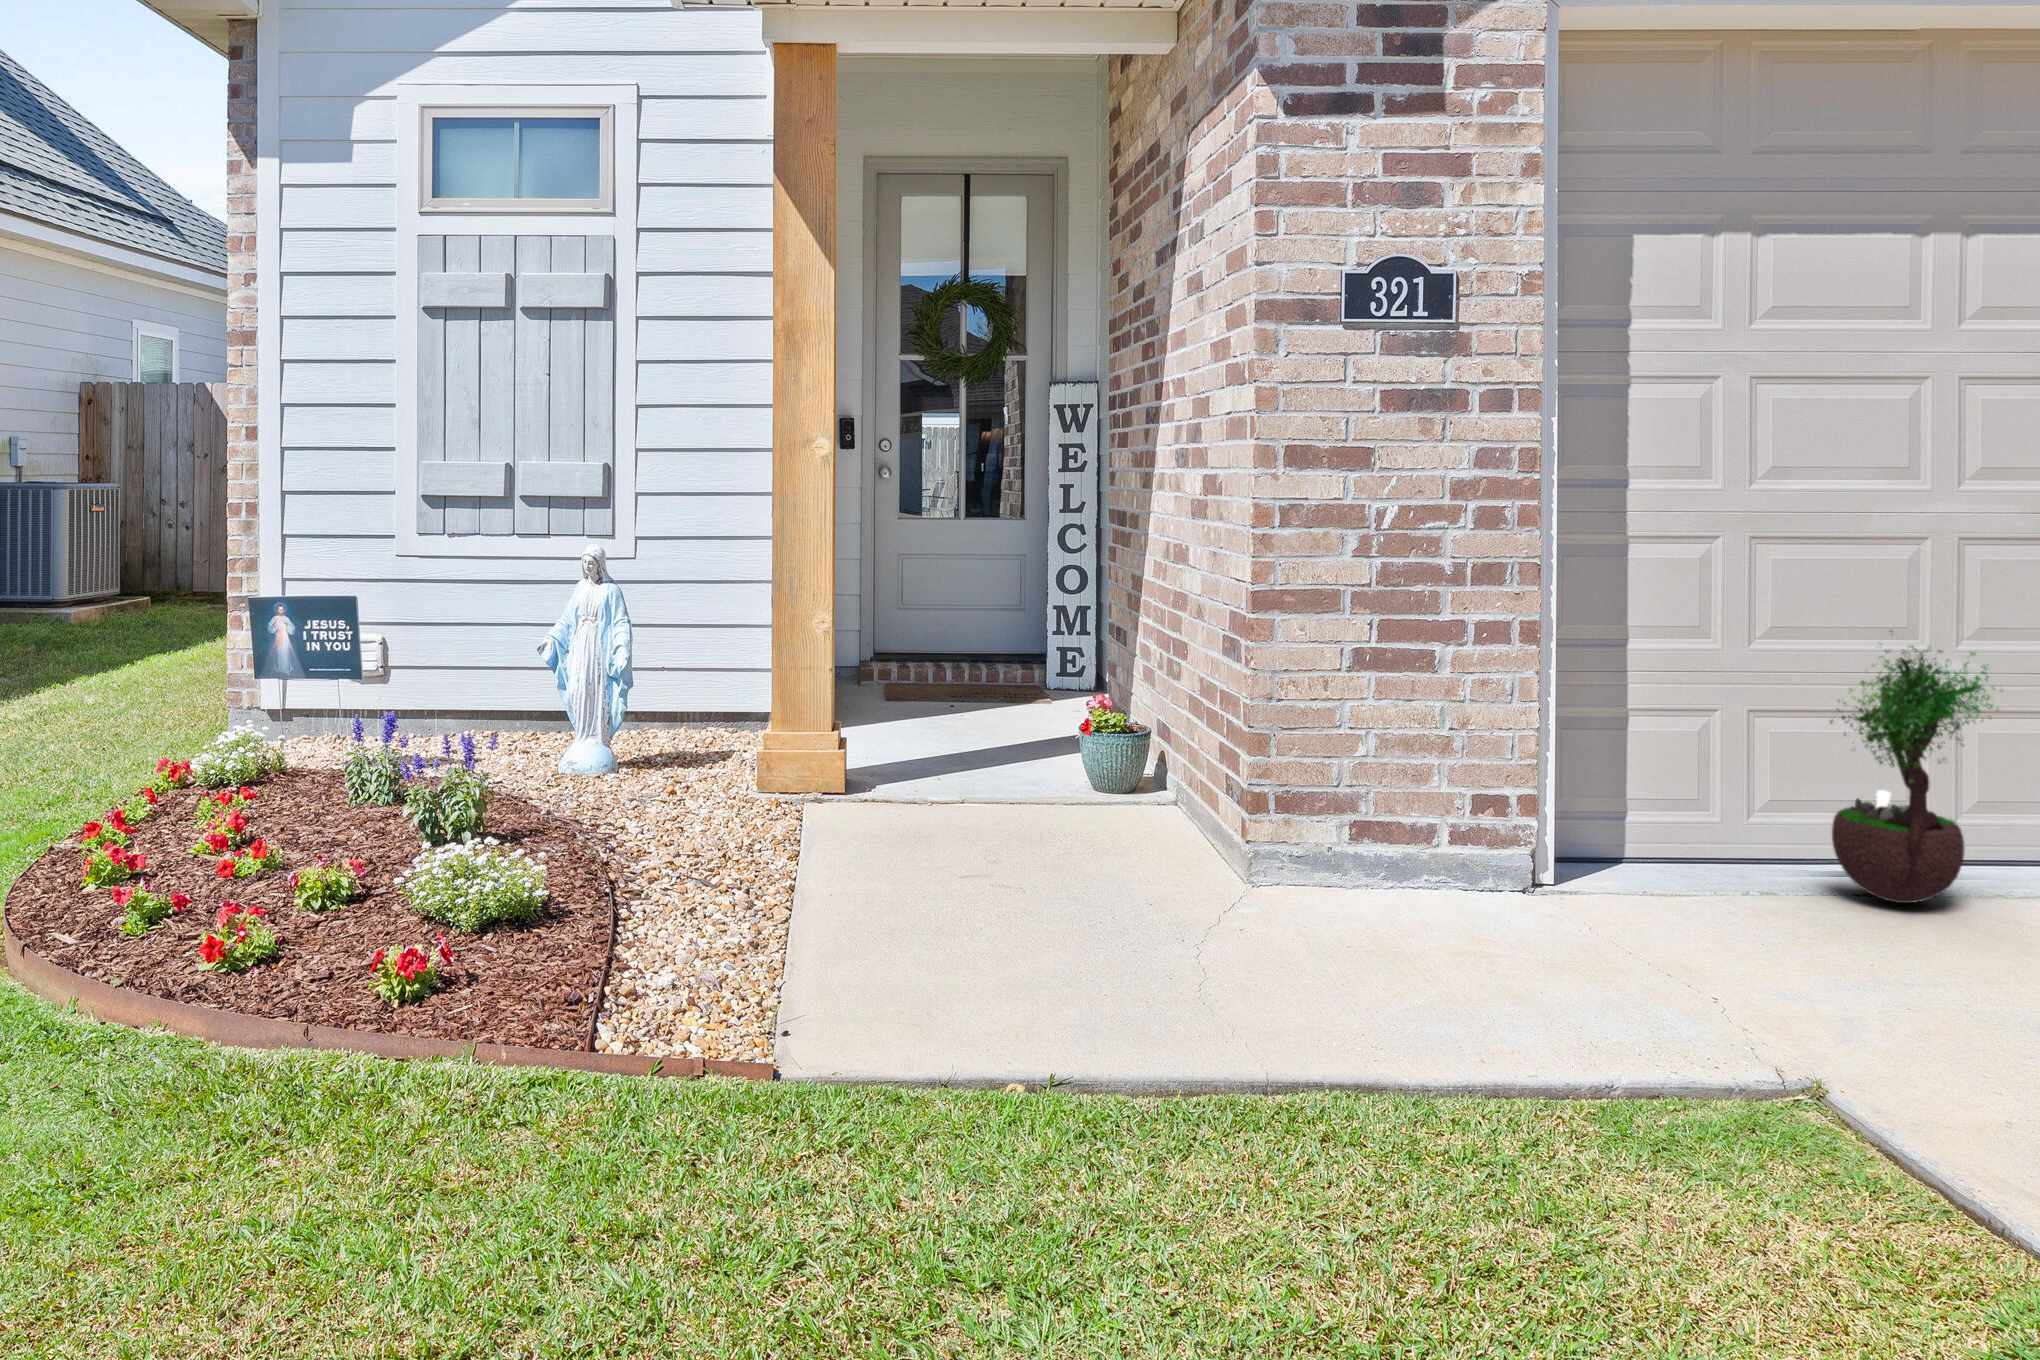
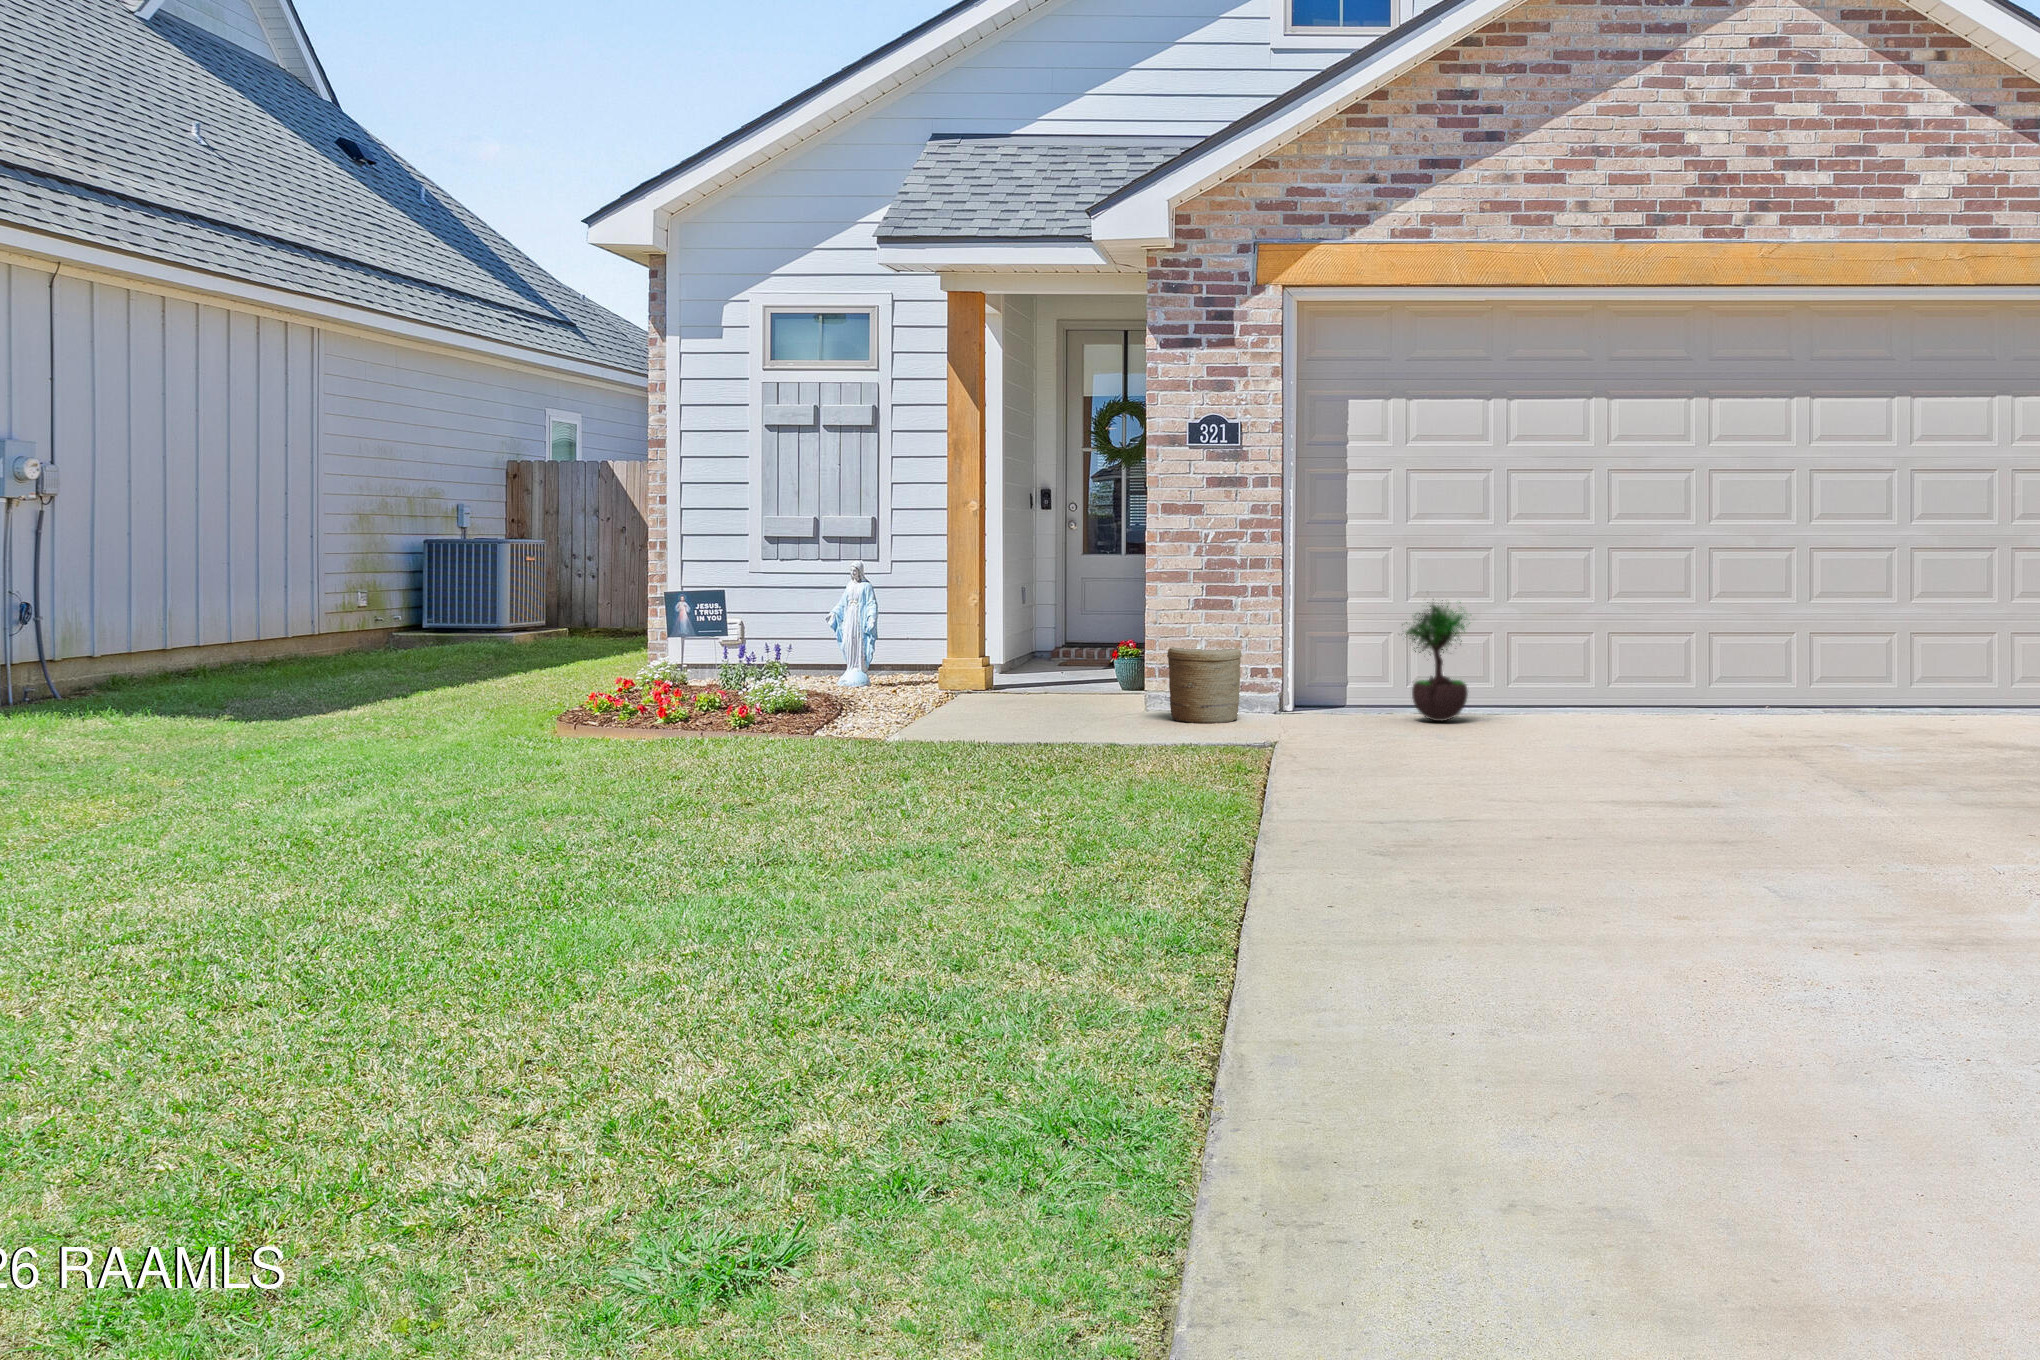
woven basket: none [1339,747,1506,944] -> present [1167,647,1241,723]

